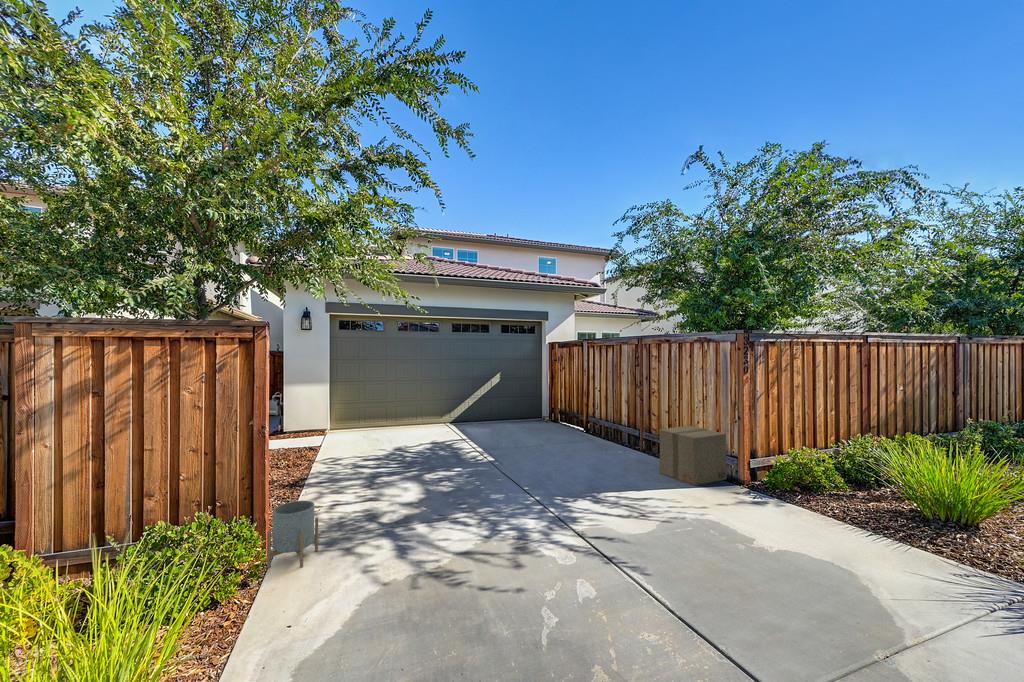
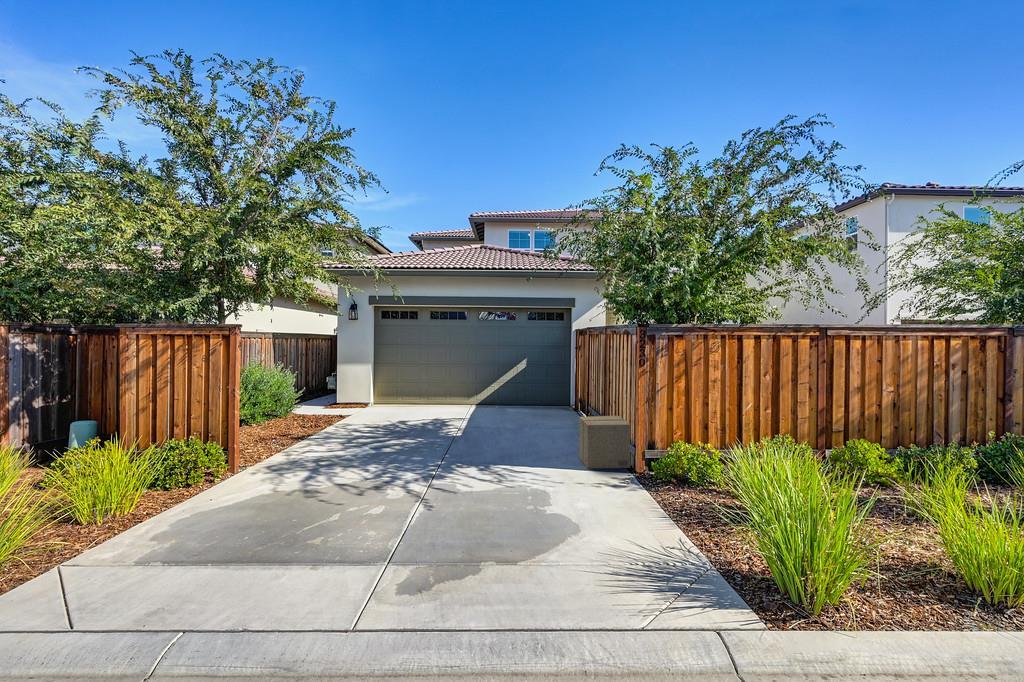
planter: present [267,501,318,568] -> none [234,439,268,477]

